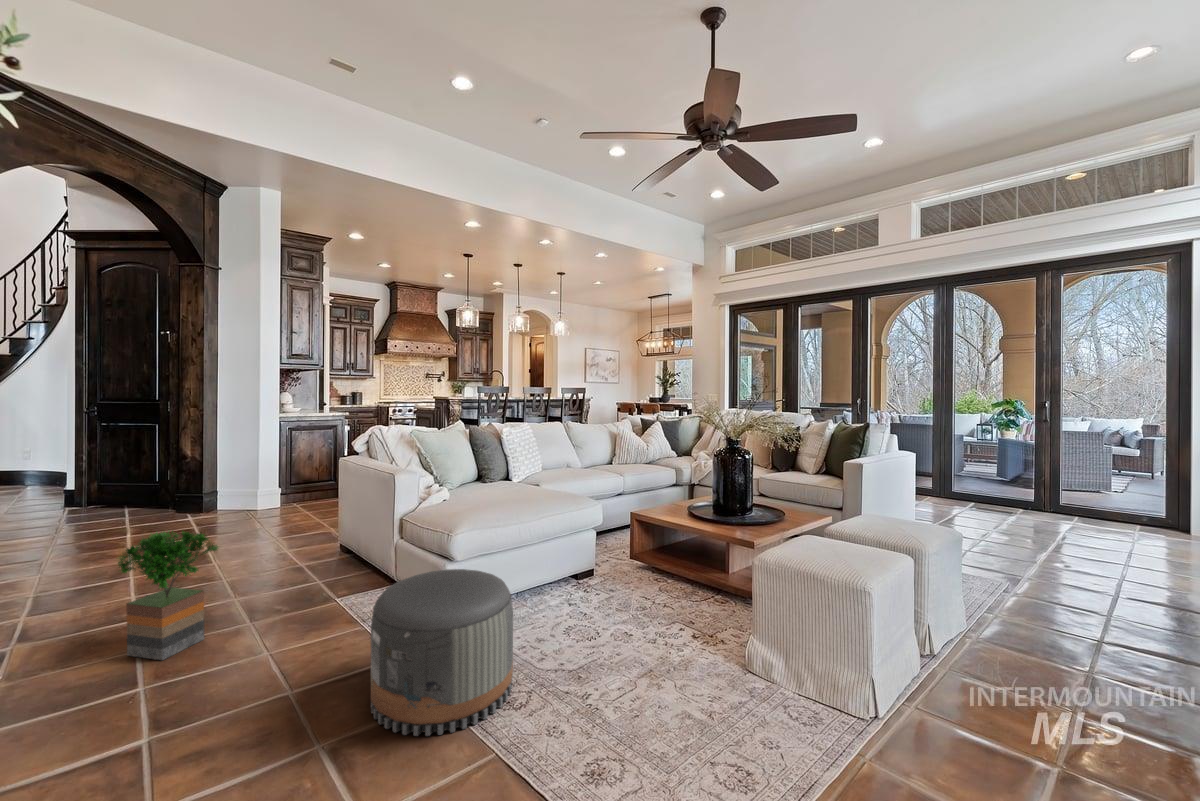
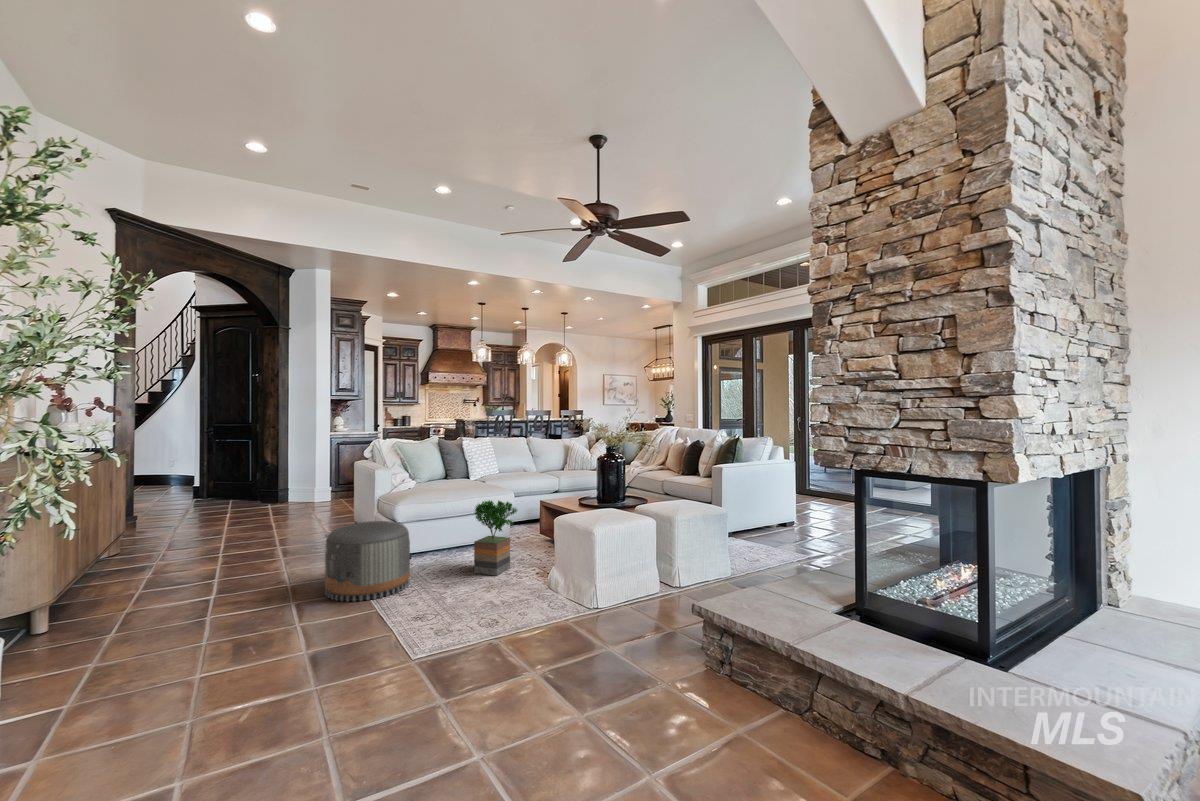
potted tree: present [118,531,218,660] -> present [474,500,517,576]

